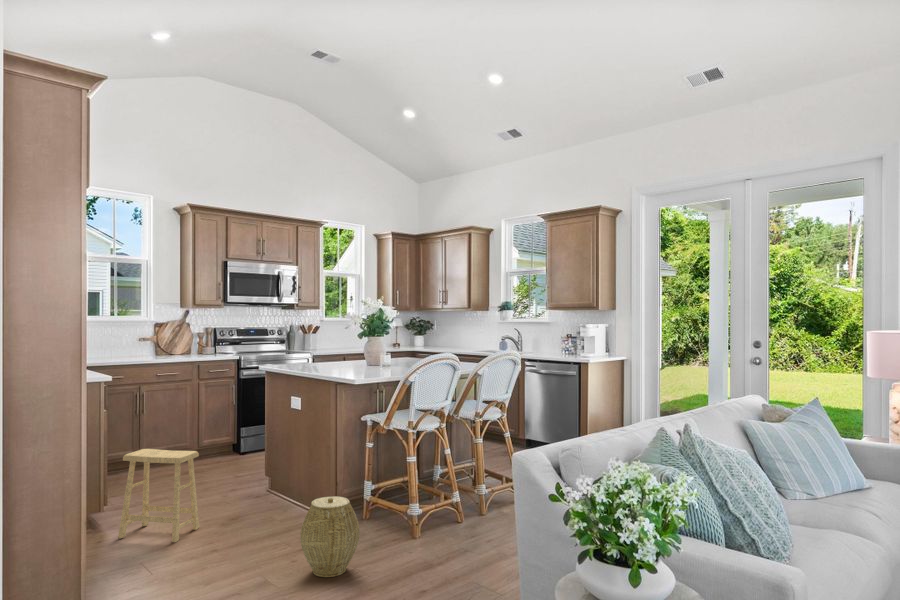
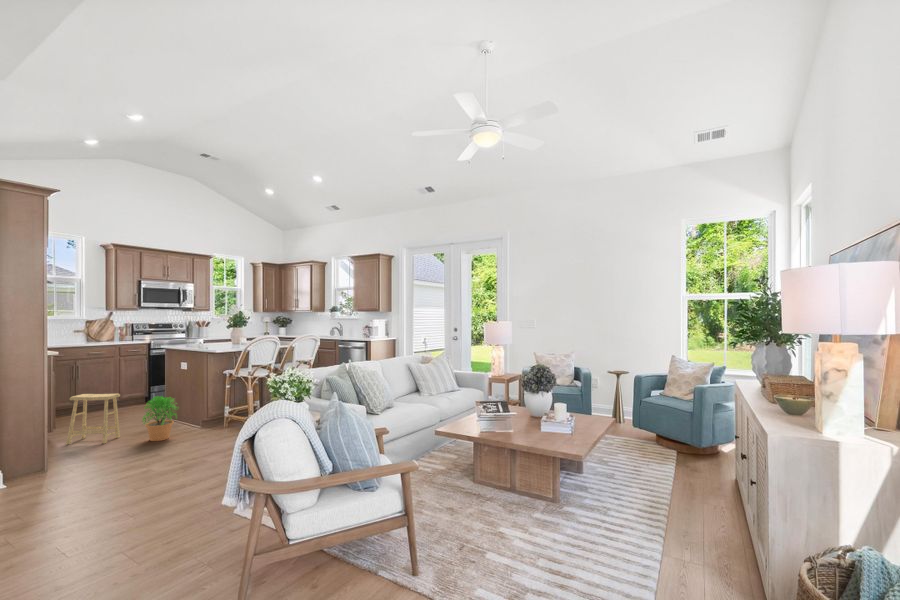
potted plant: none [230,459,296,545] -> present [143,396,177,441]
woven basket: present [300,496,360,577] -> none [181,410,215,449]

